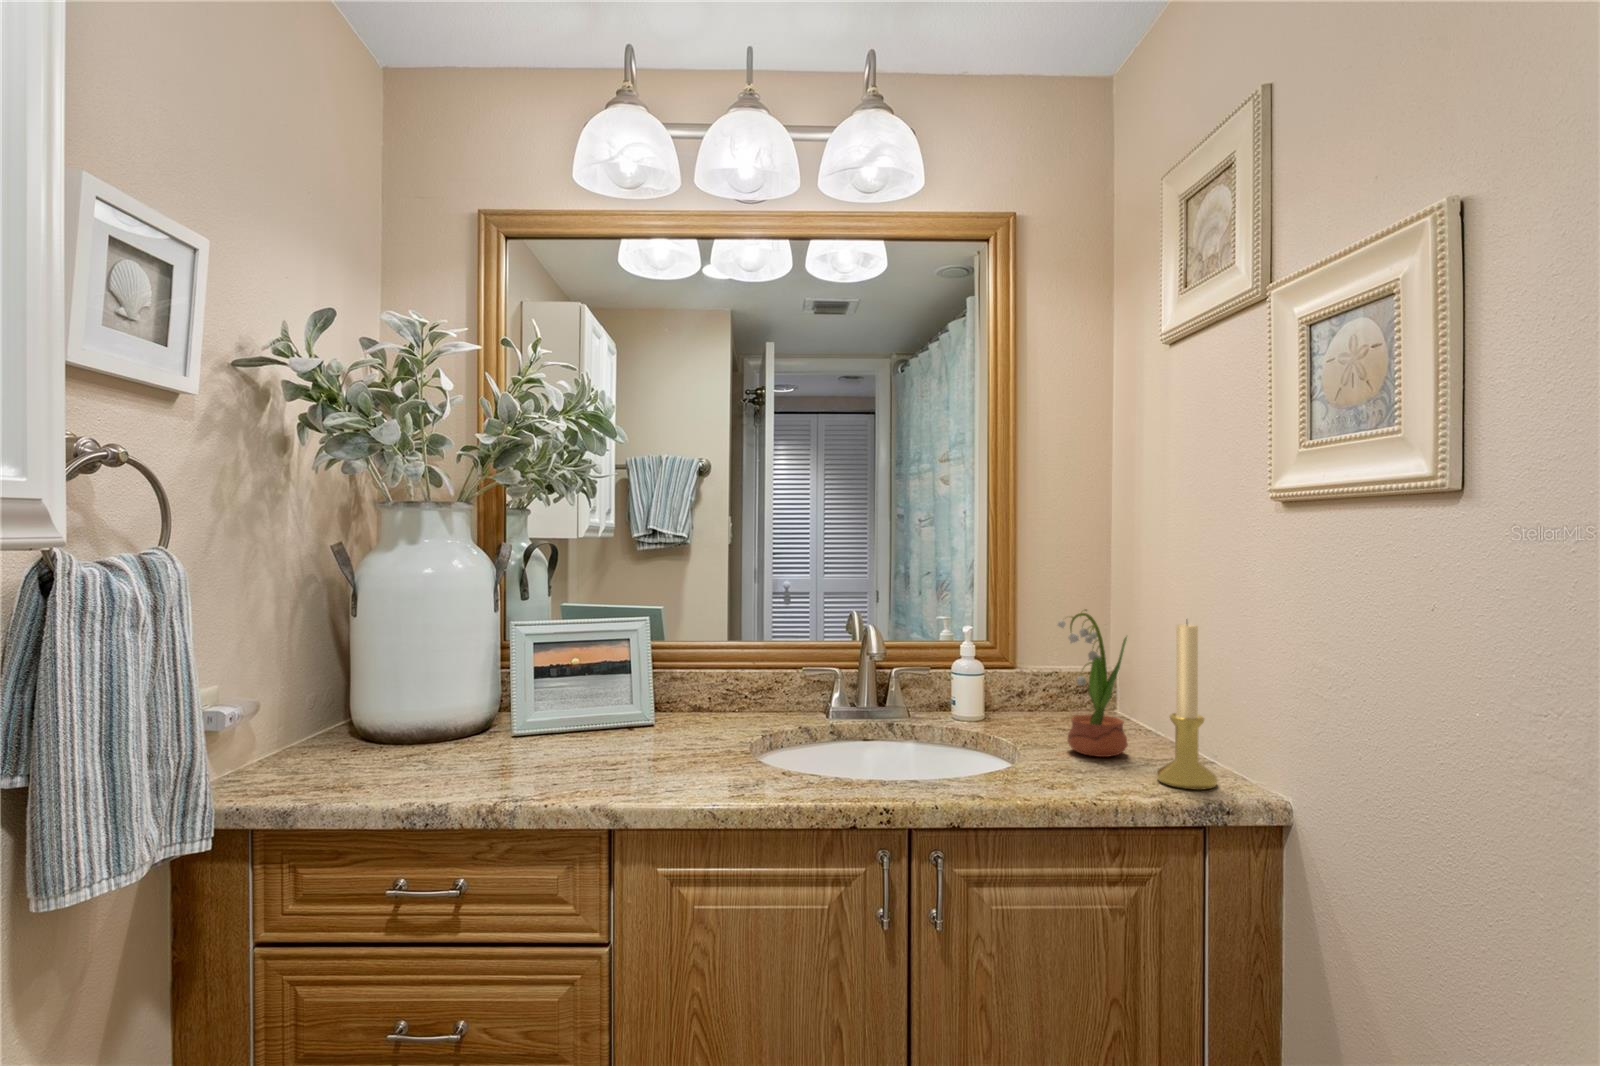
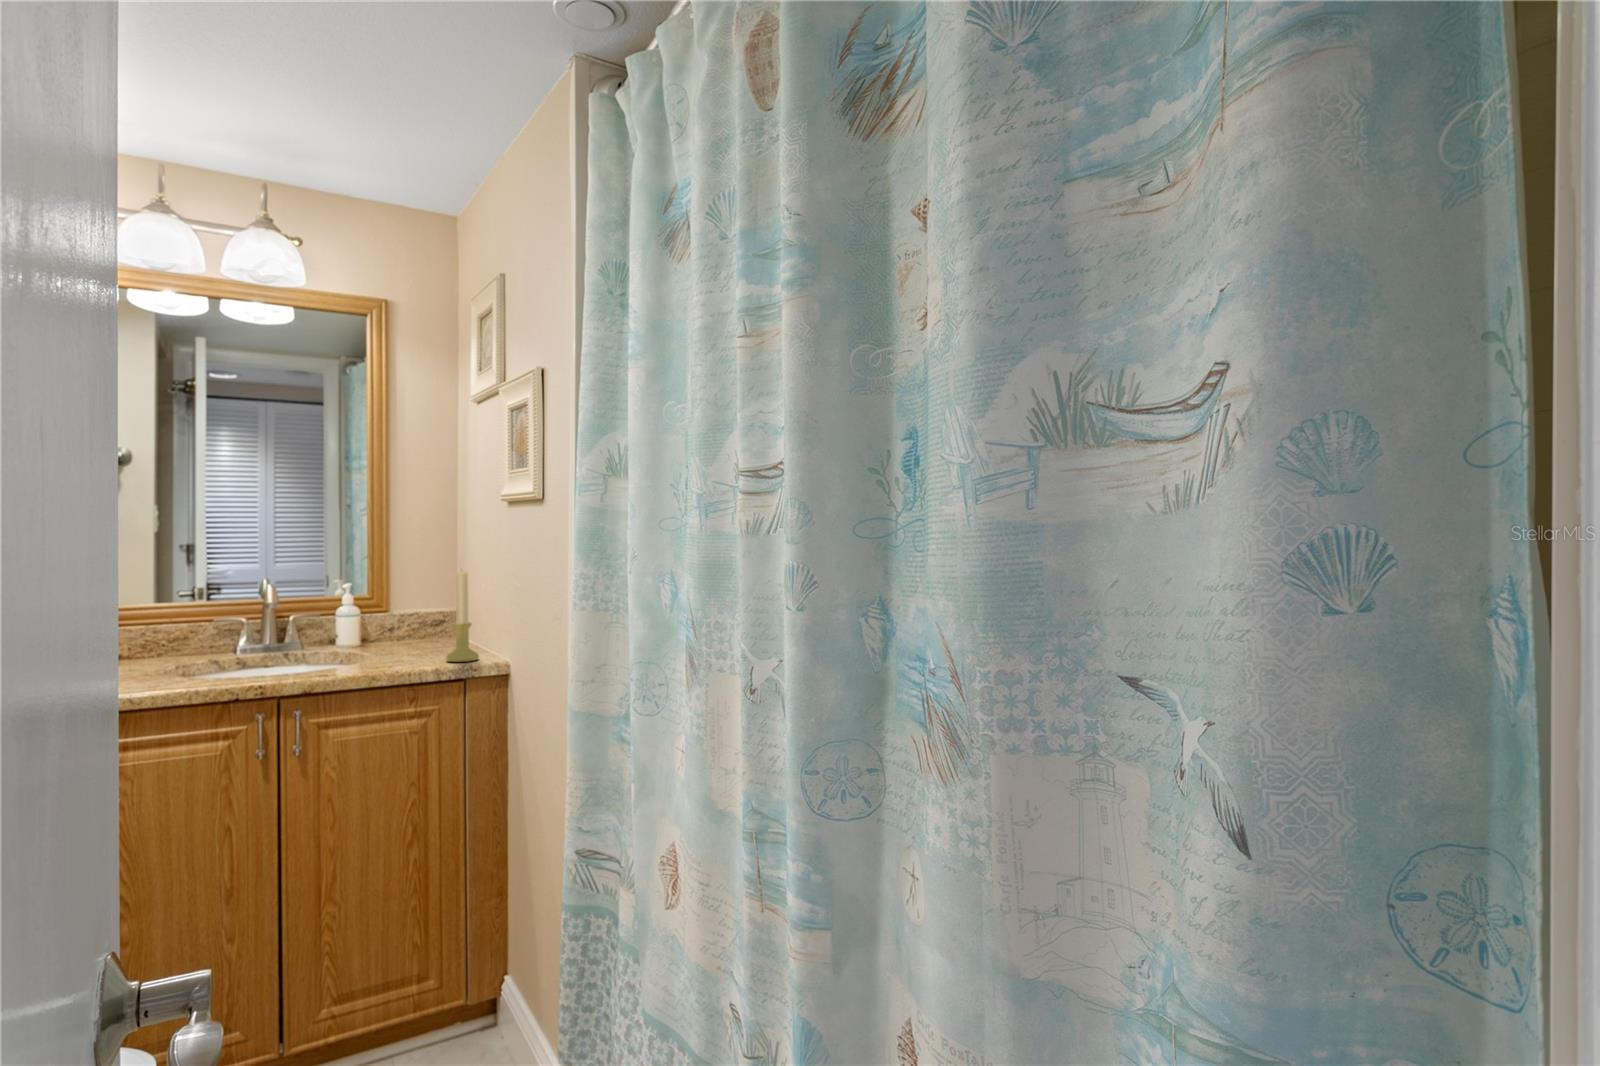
potted flower: present [1058,609,1128,757] -> none [396,567,442,655]

